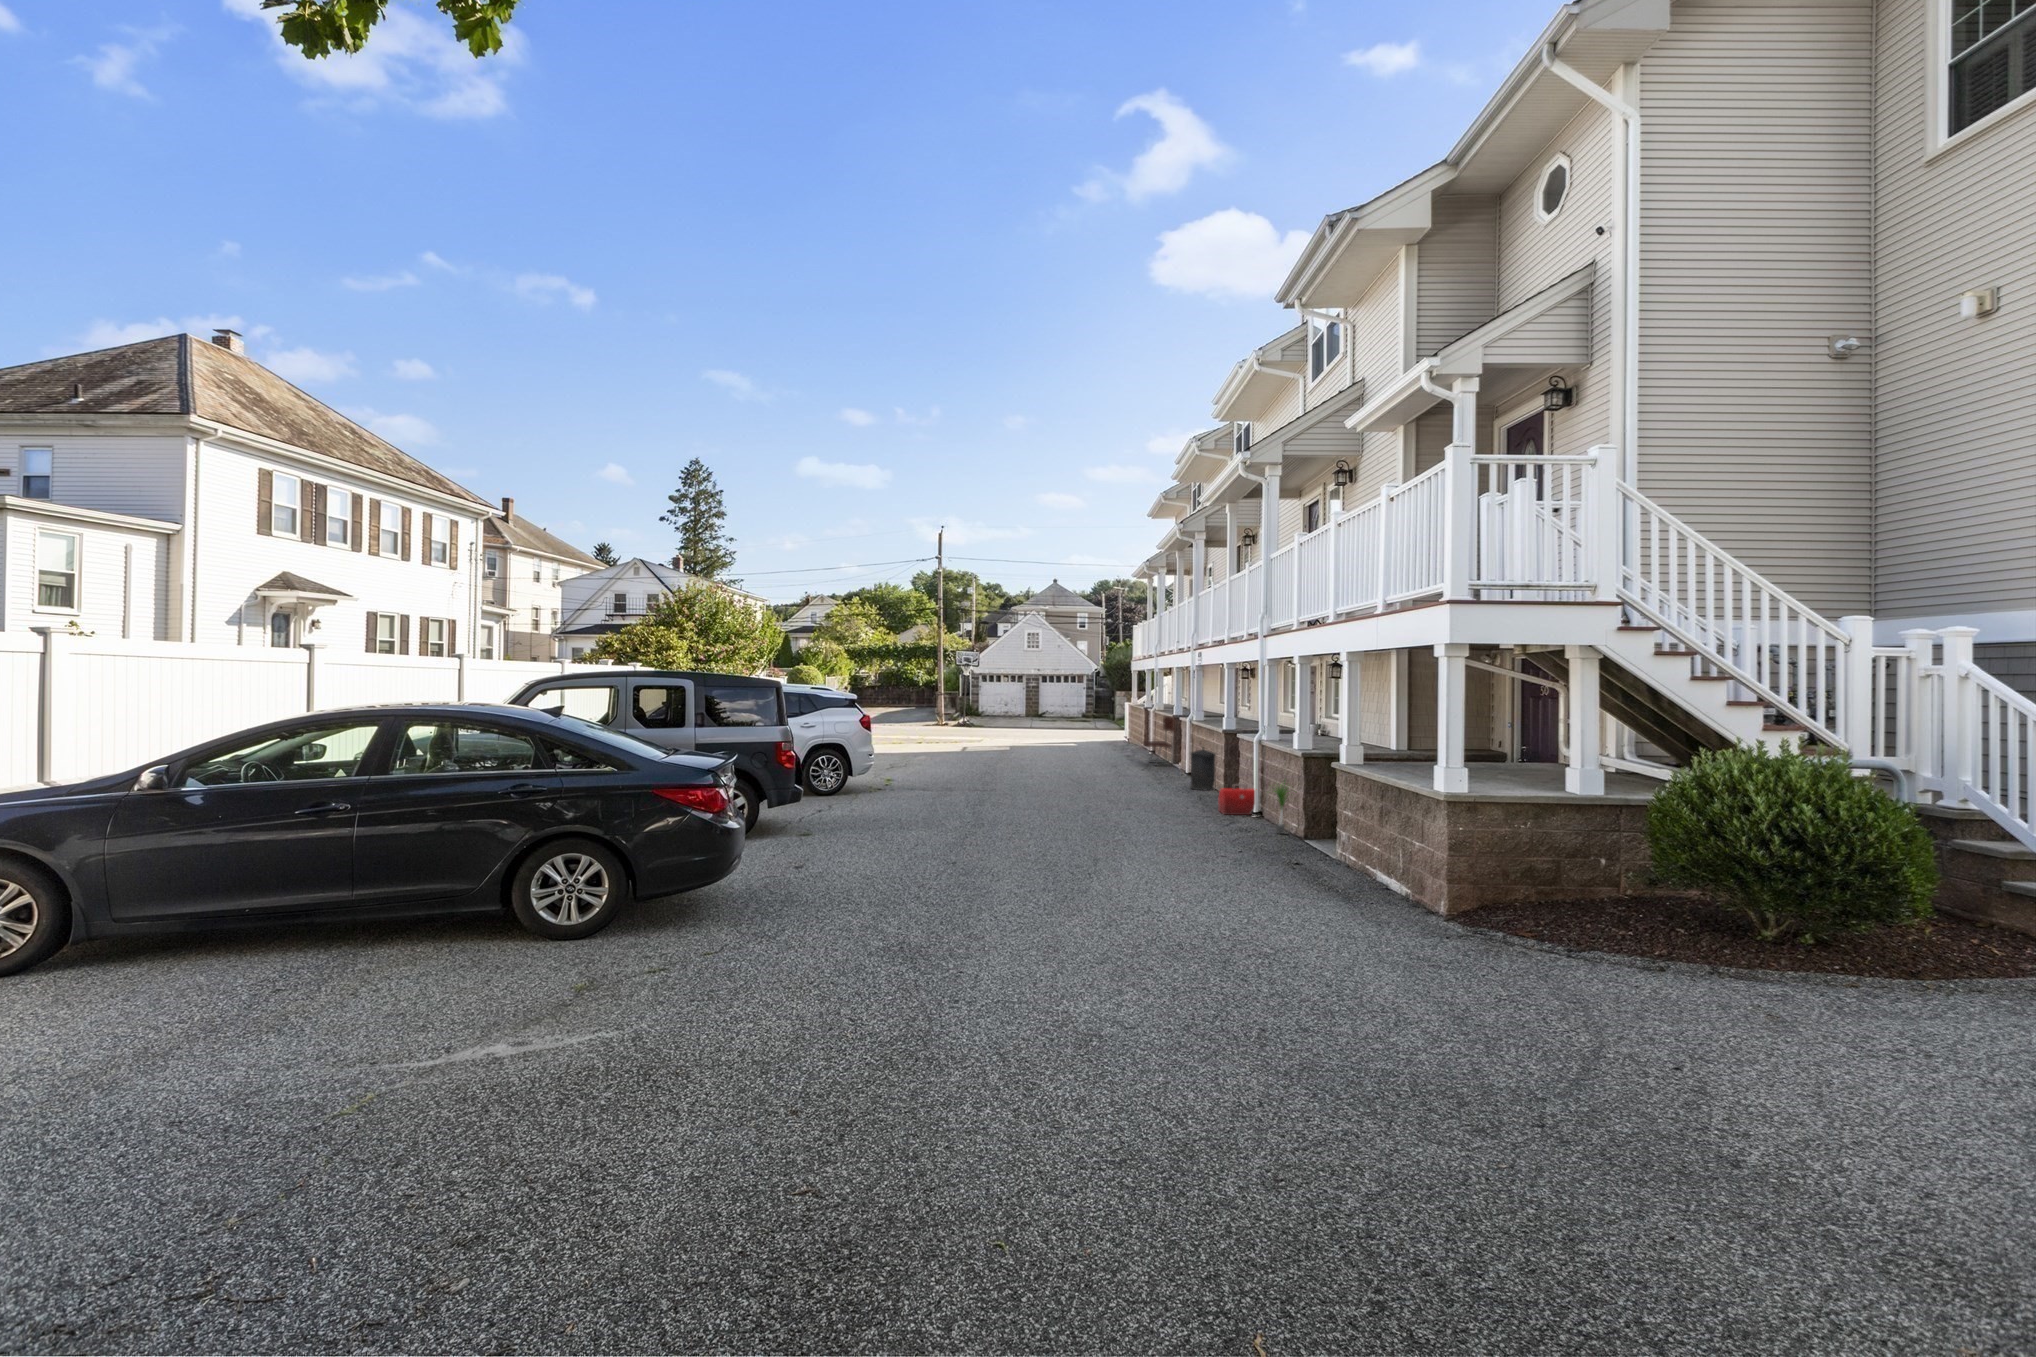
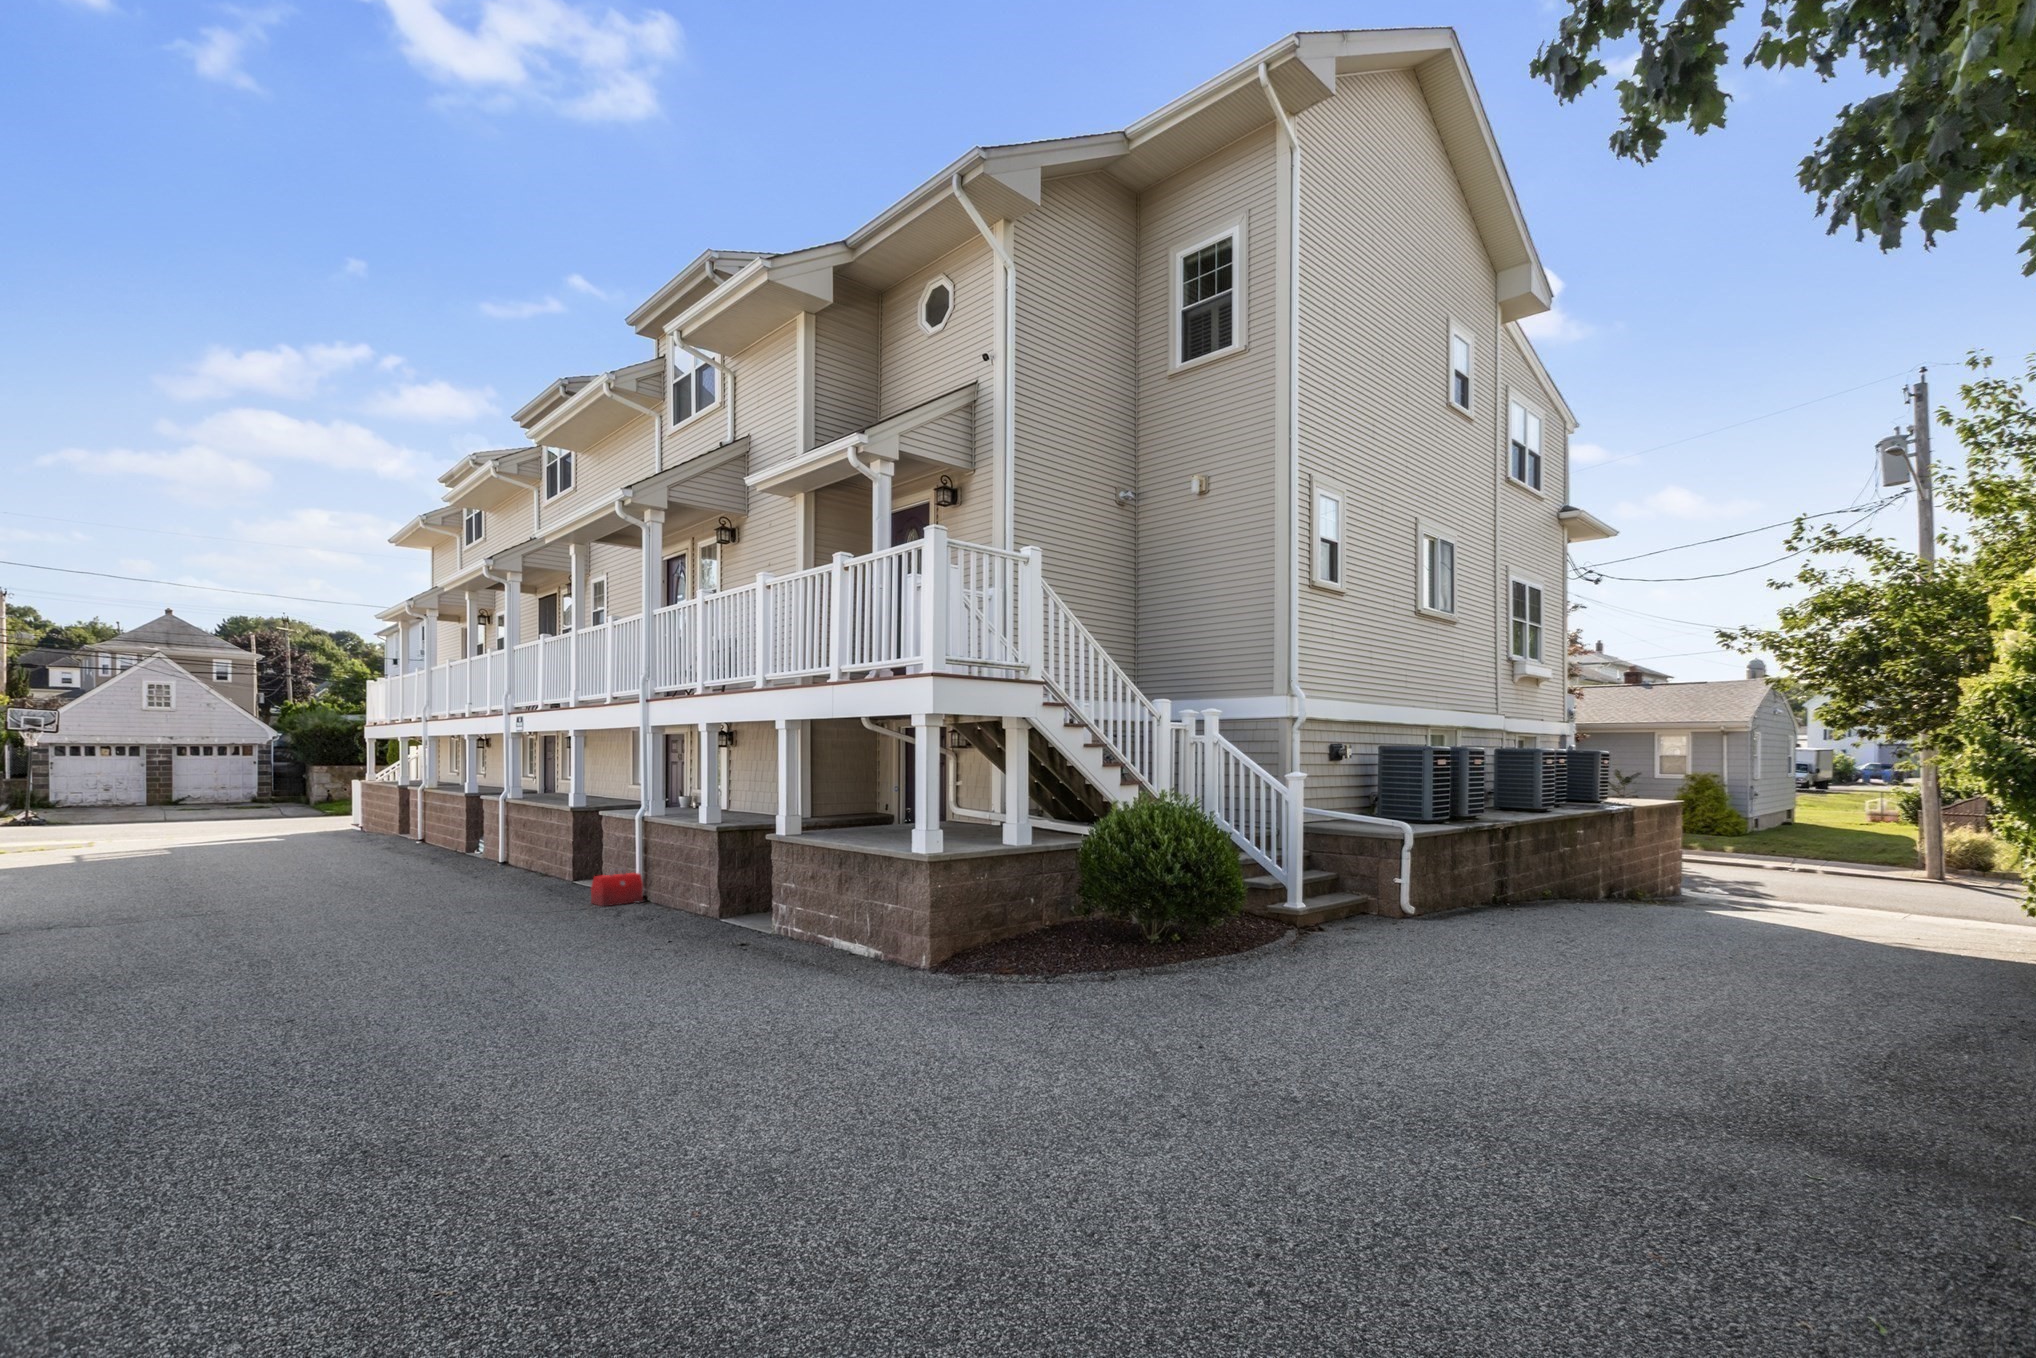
bench: present [1143,716,1175,766] -> none [418,794,470,859]
trash can: present [1191,748,1216,790] -> none [523,828,559,882]
potted plant: present [1274,783,1288,834] -> none [669,854,713,919]

